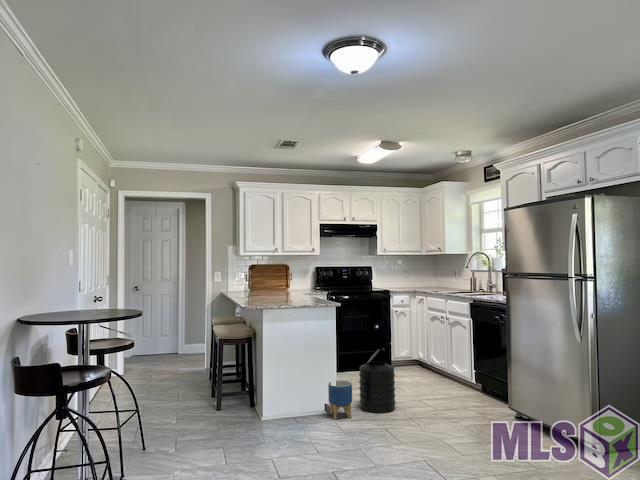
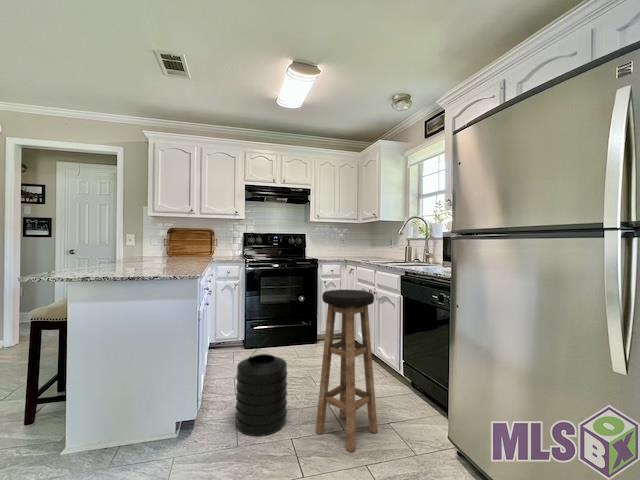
bar stool: none [418,314,461,418] -> present [316,290,378,452]
planter: present [328,380,352,419] -> none [174,386,213,454]

